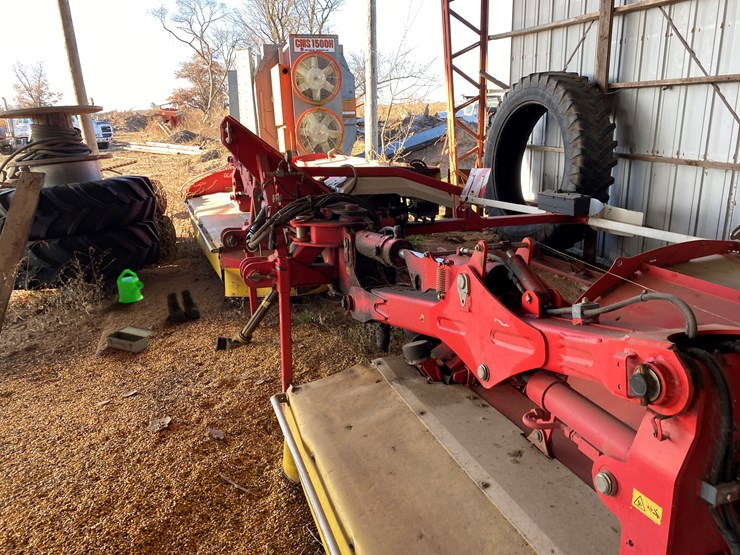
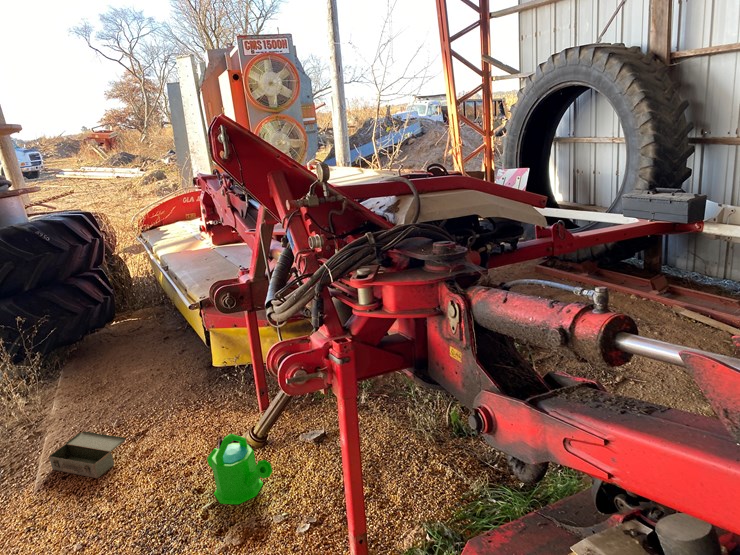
watering can: present [117,270,143,303] -> present [207,434,273,505]
boots: present [167,289,201,321] -> none [133,363,183,412]

